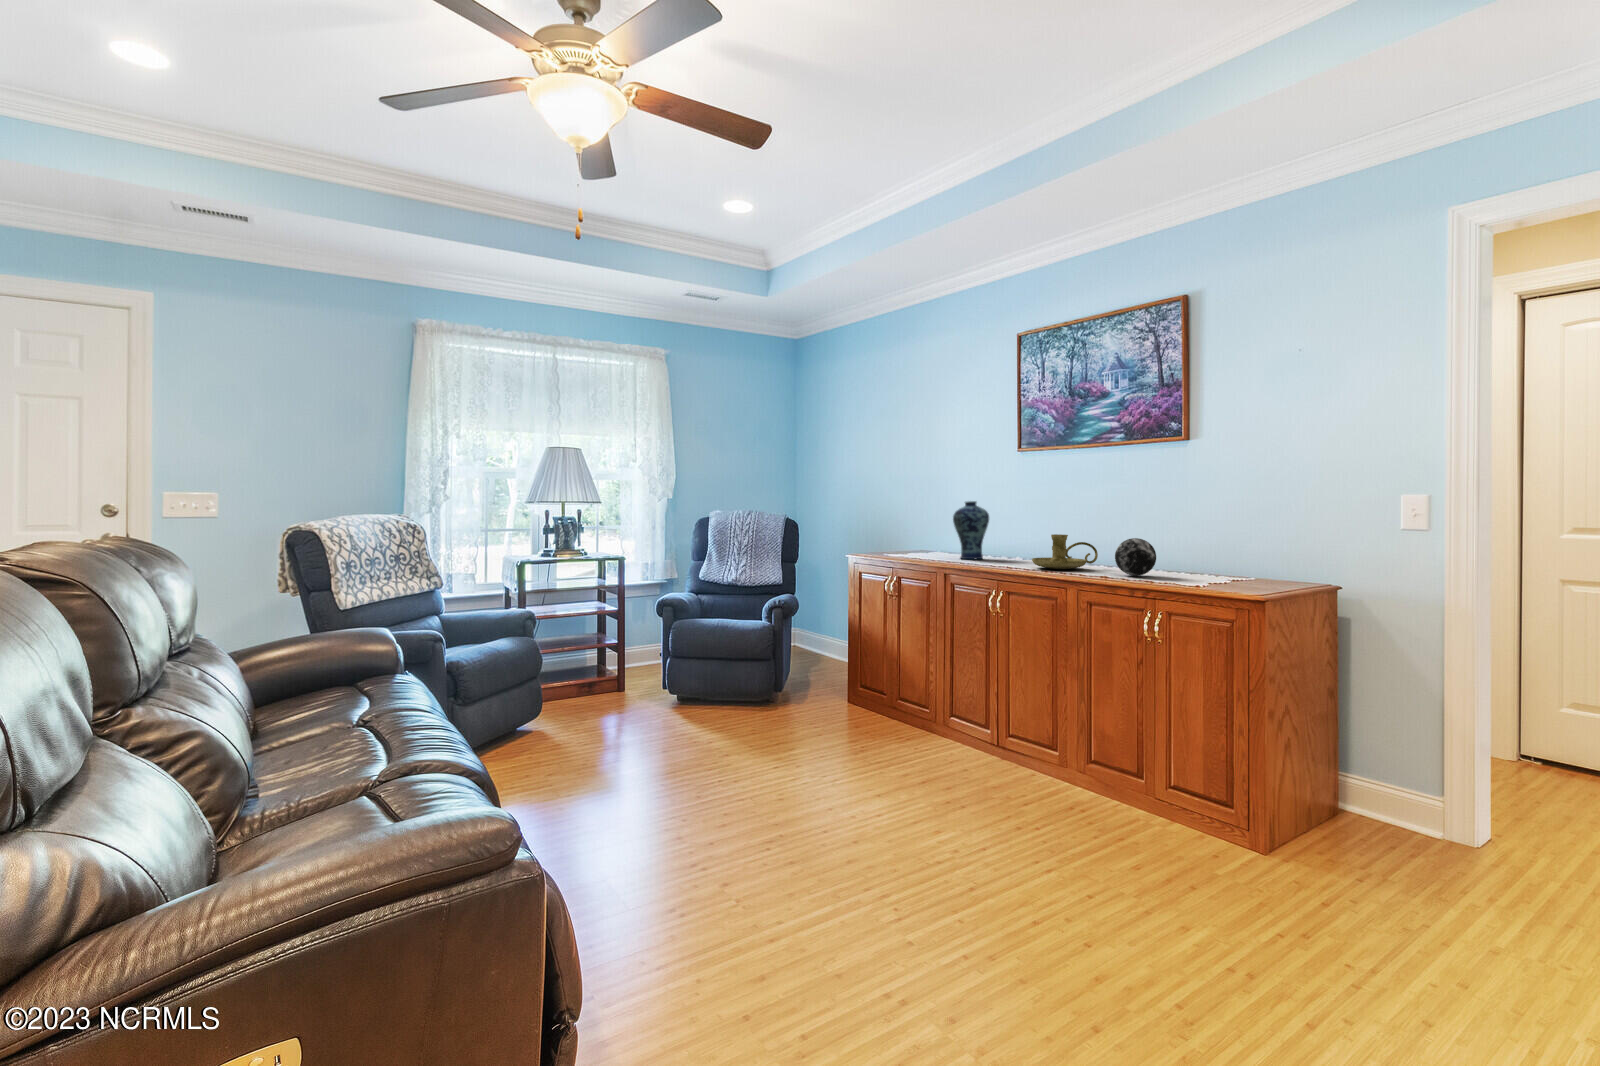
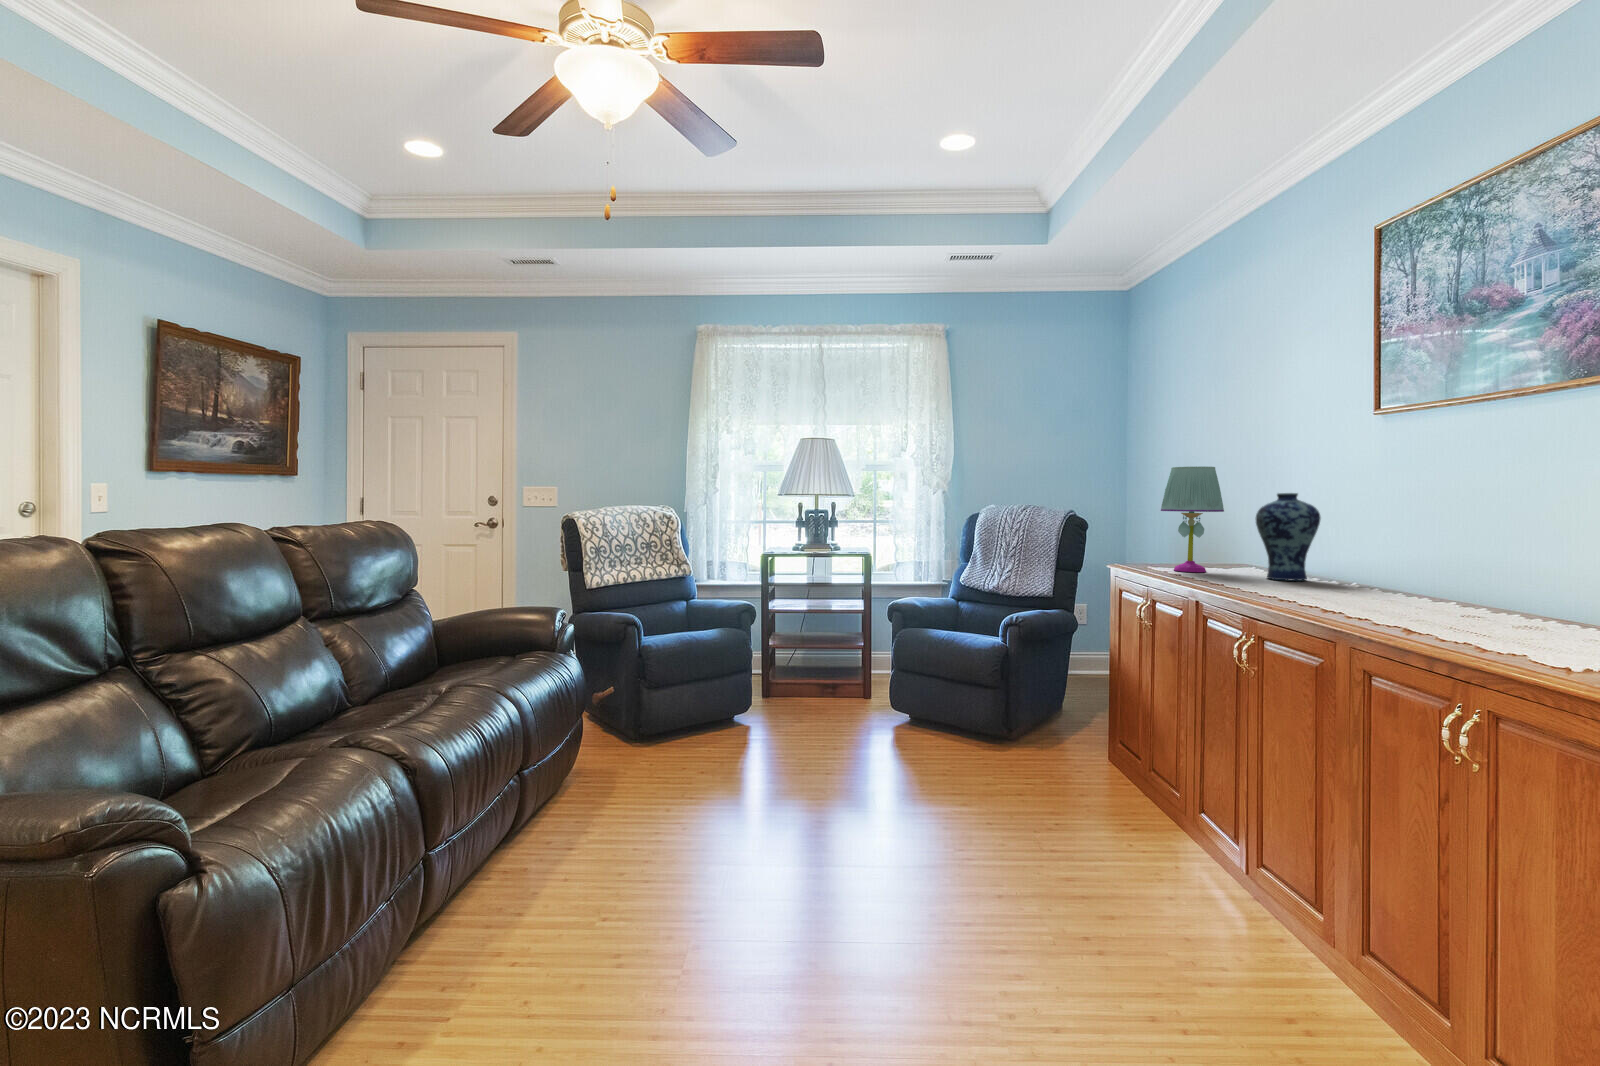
table lamp: none [887,482,928,558] -> present [1161,466,1224,572]
candle holder: present [1032,534,1098,569] -> none [1337,548,1475,606]
decorative orb: present [1115,538,1156,576] -> none [1467,560,1563,630]

